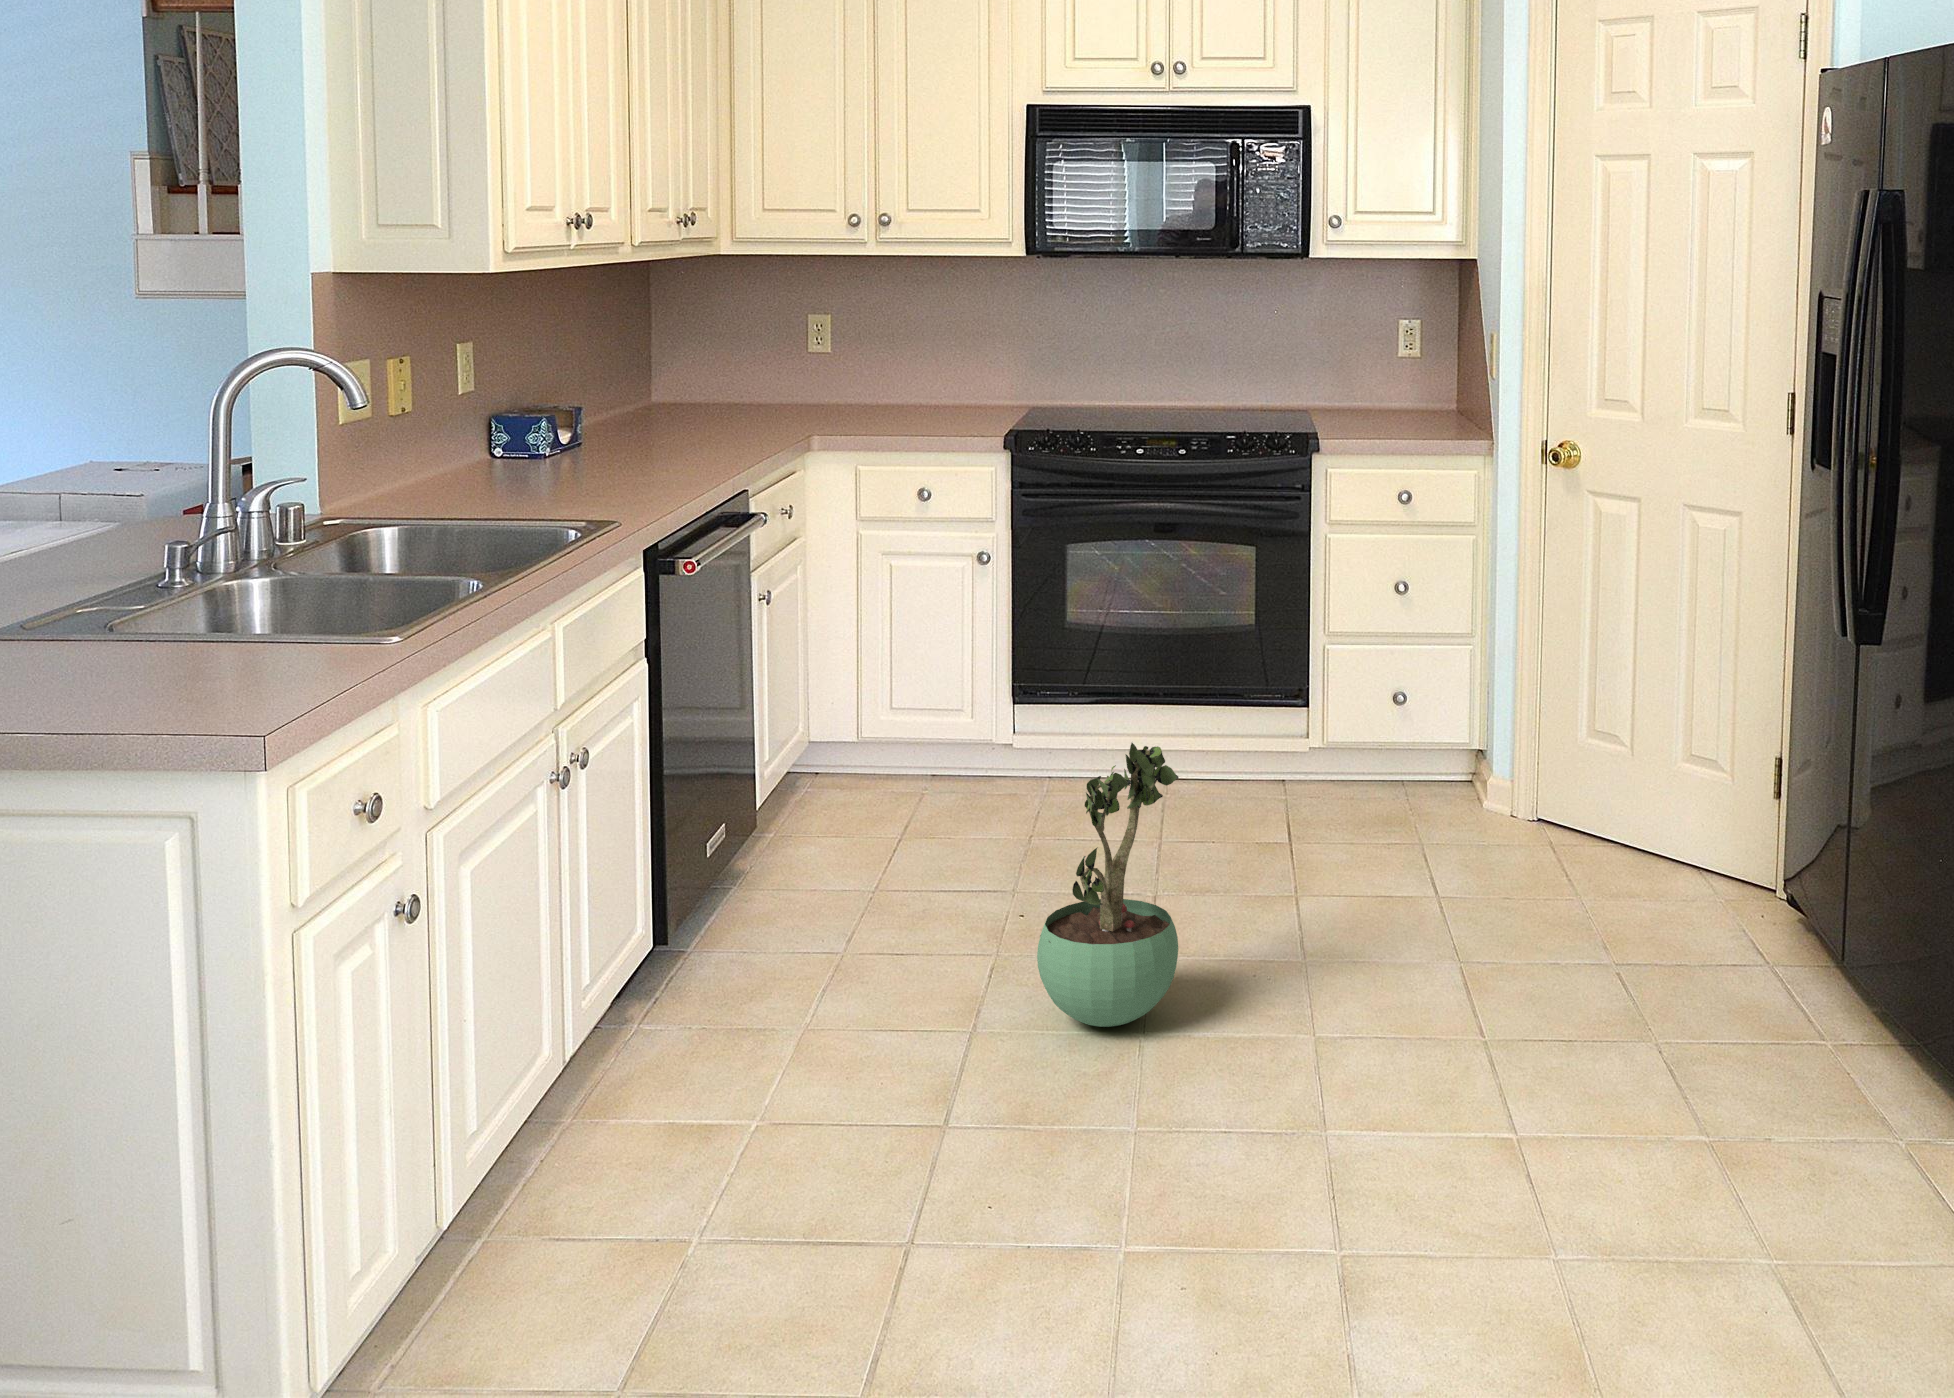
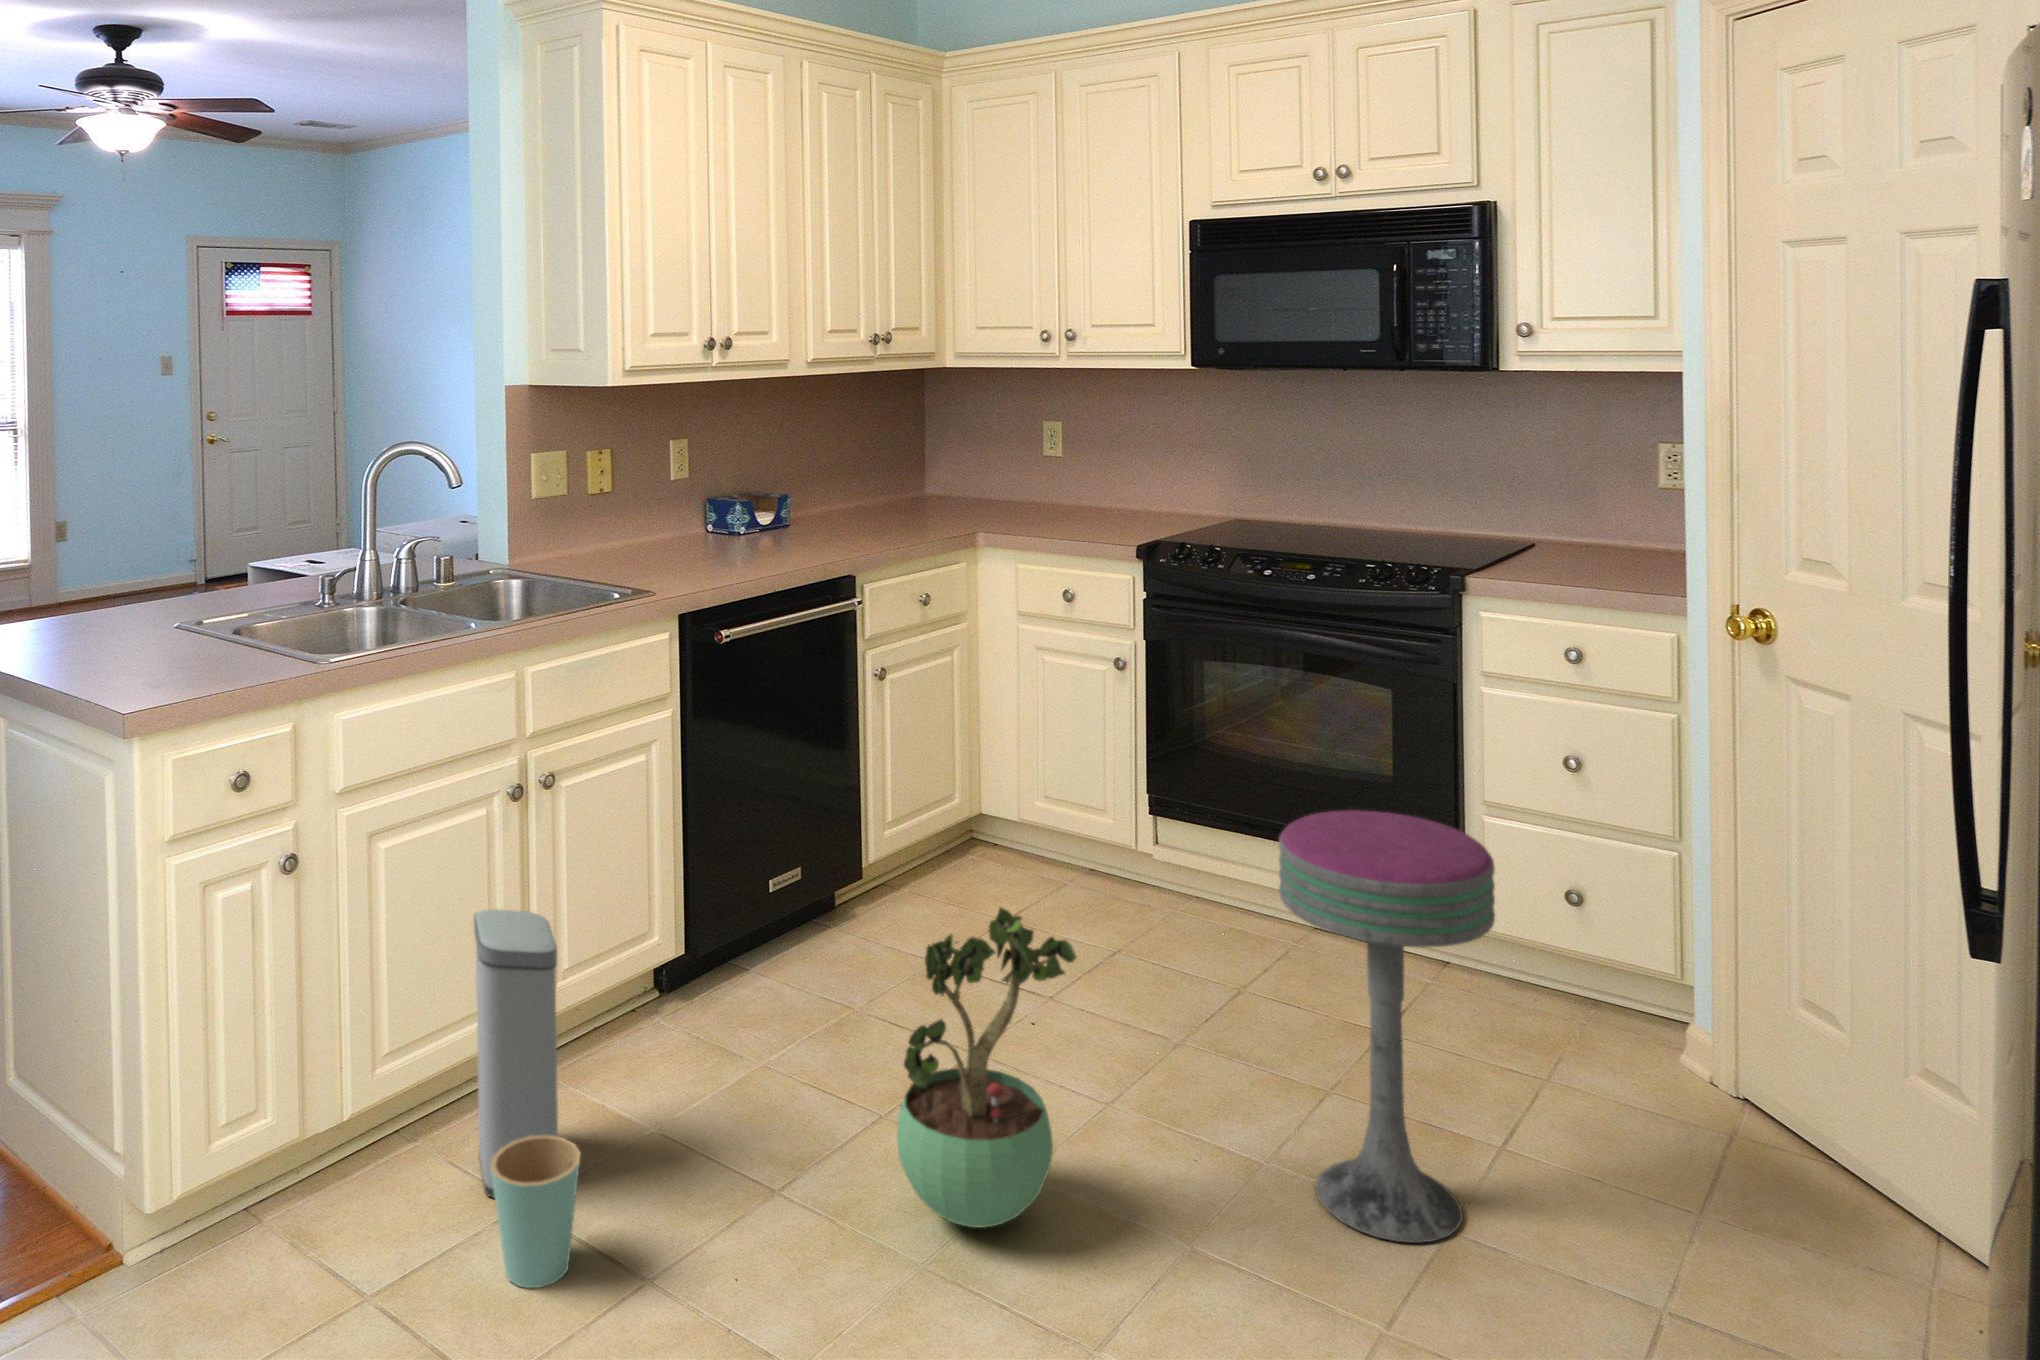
bar stool: none [1304,622,1465,946] -> present [1279,810,1495,1243]
trash can: none [581,856,819,1187] -> present [474,909,580,1288]

